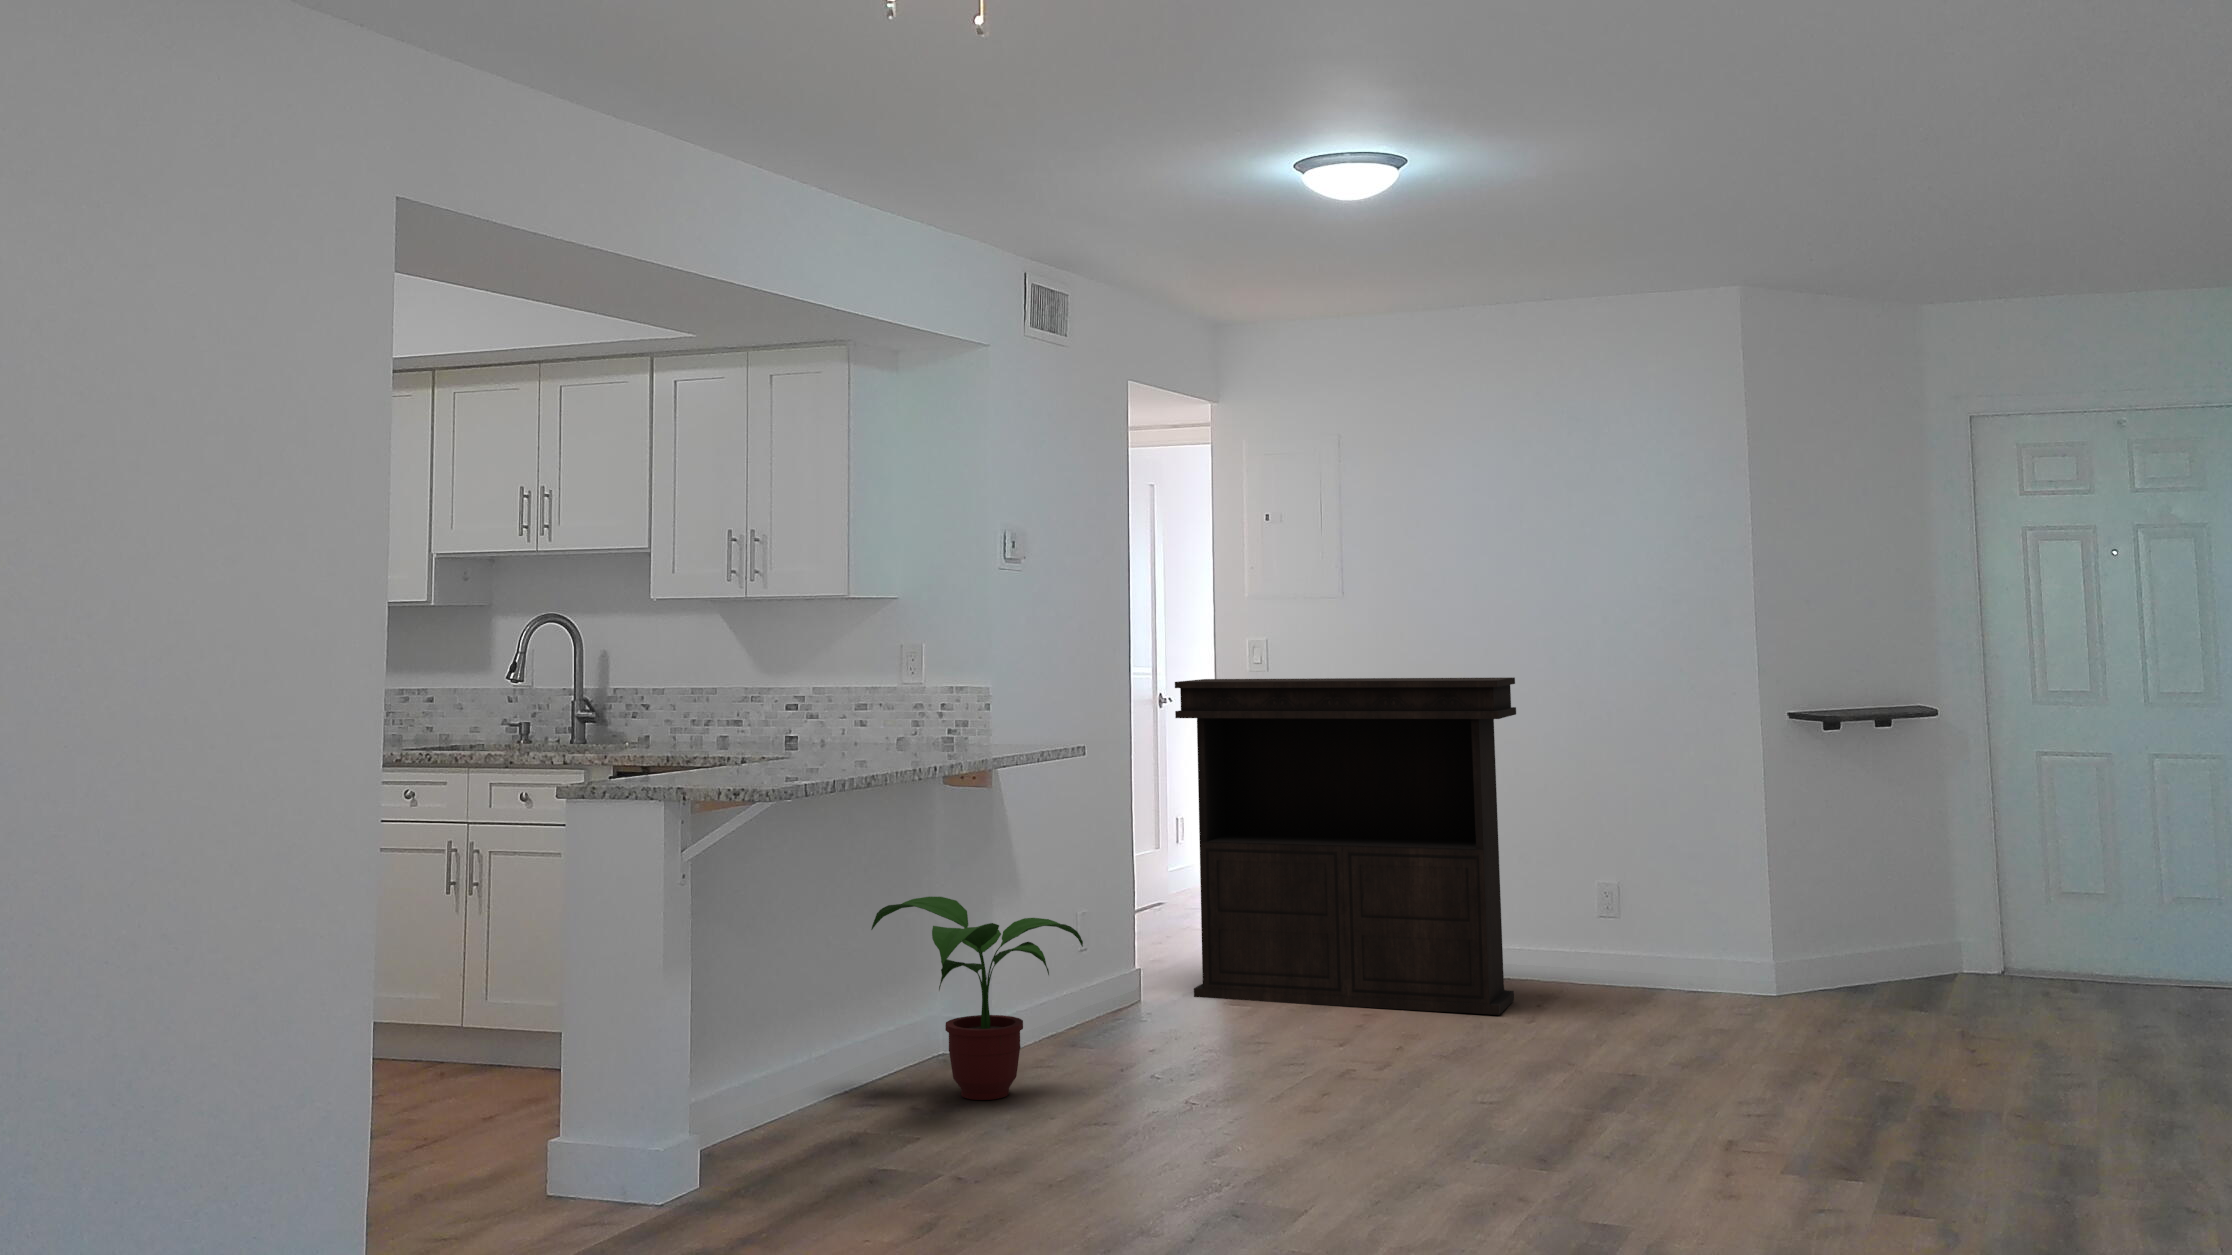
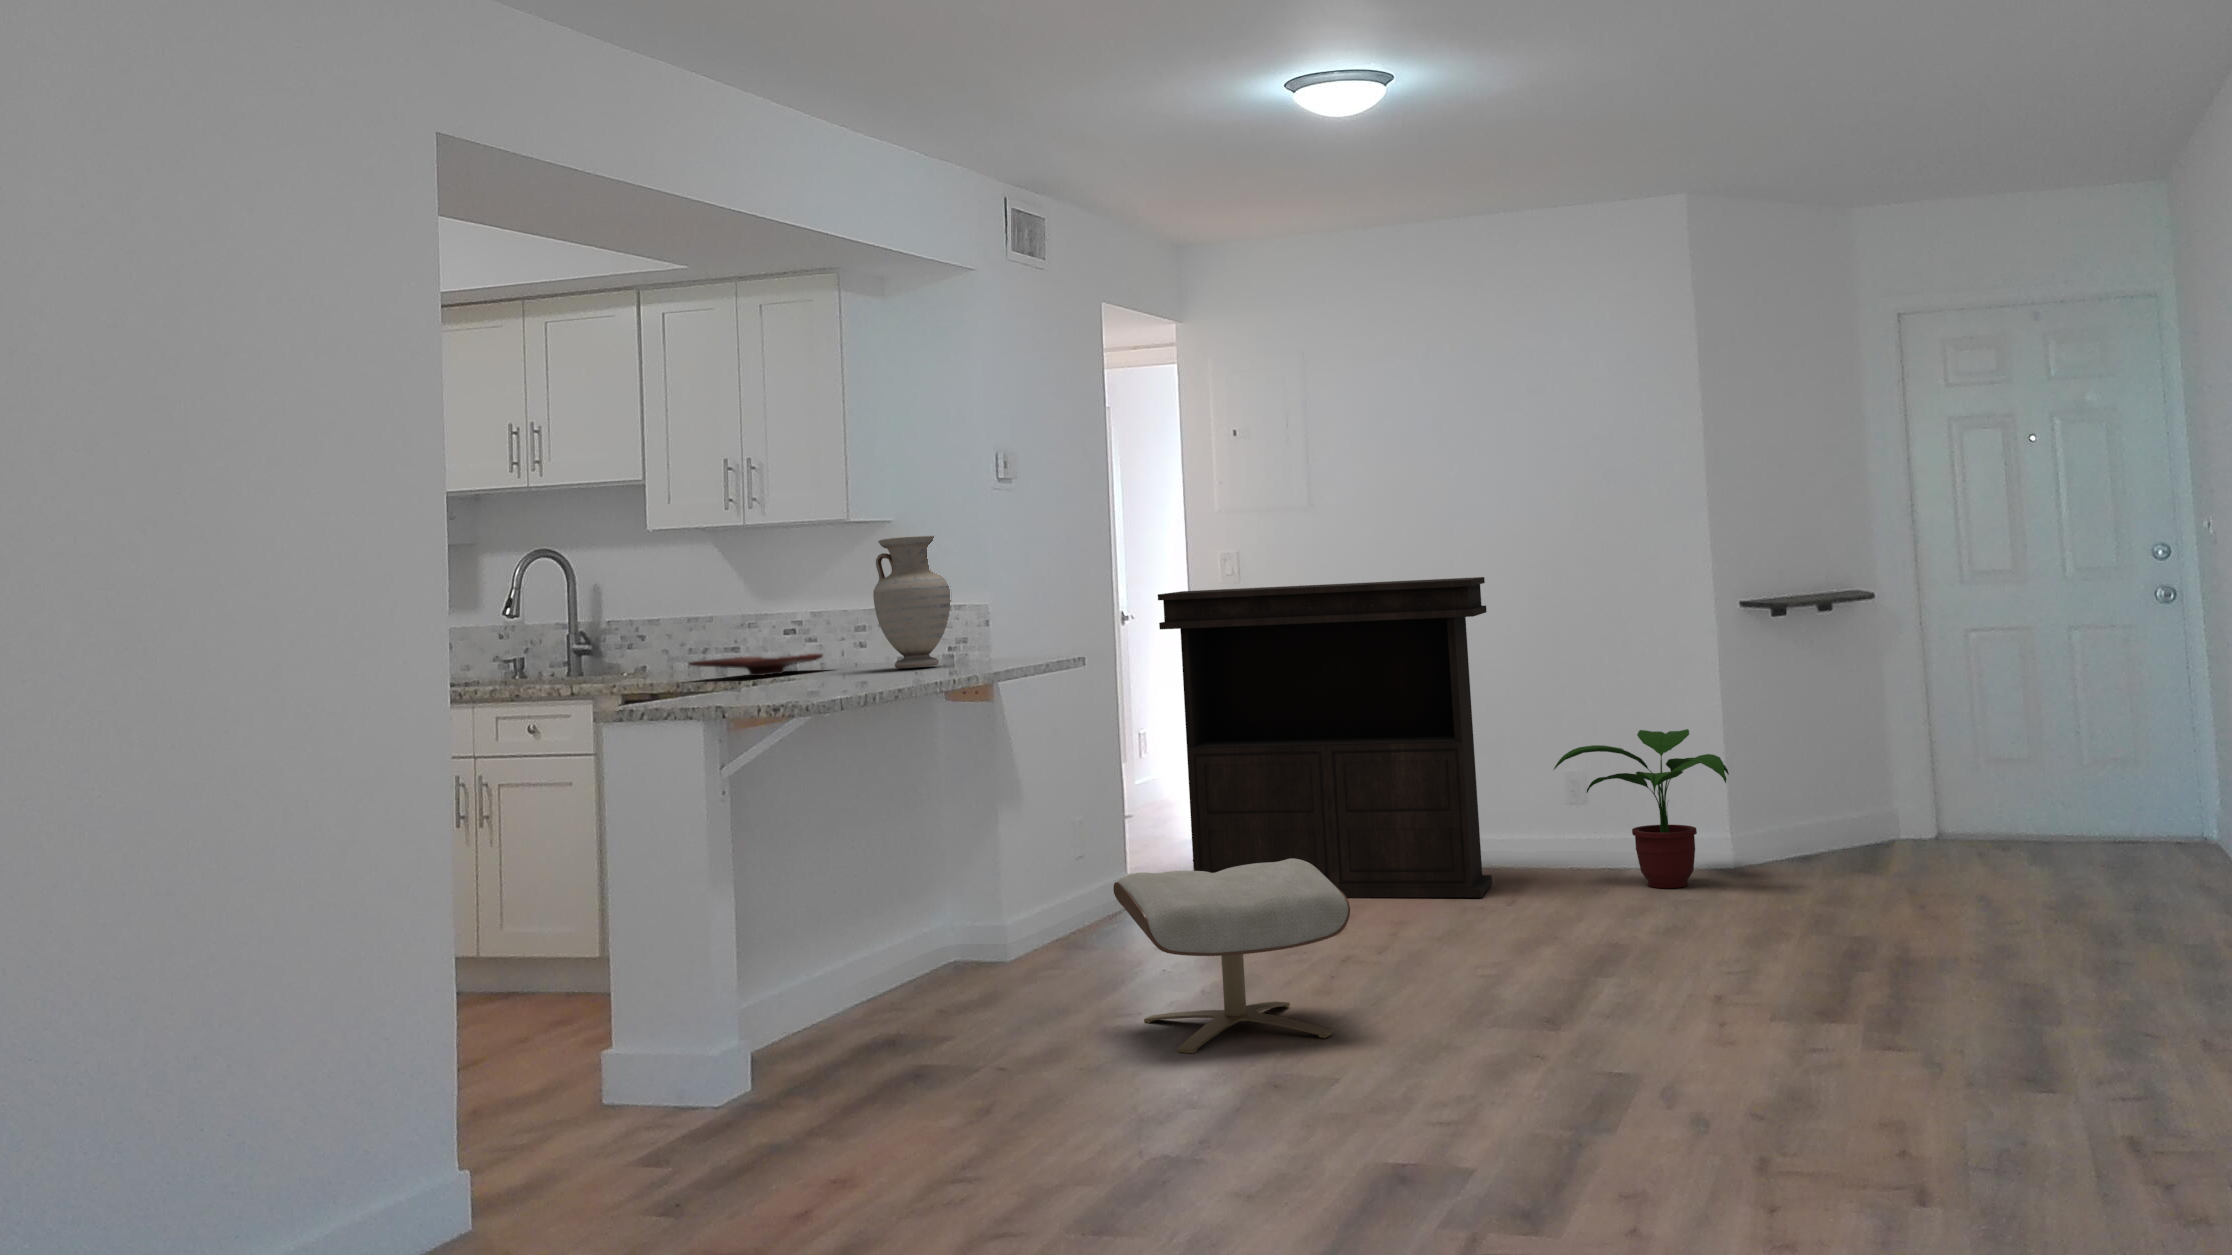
vase: none [873,615,951,749] -> present [873,536,951,668]
cutting board: none [687,727,844,750] -> present [689,654,823,676]
potted plant: present [871,897,1083,1100] -> present [1554,729,1729,888]
ottoman: none [1088,970,1330,1173] -> present [1113,858,1350,1053]

